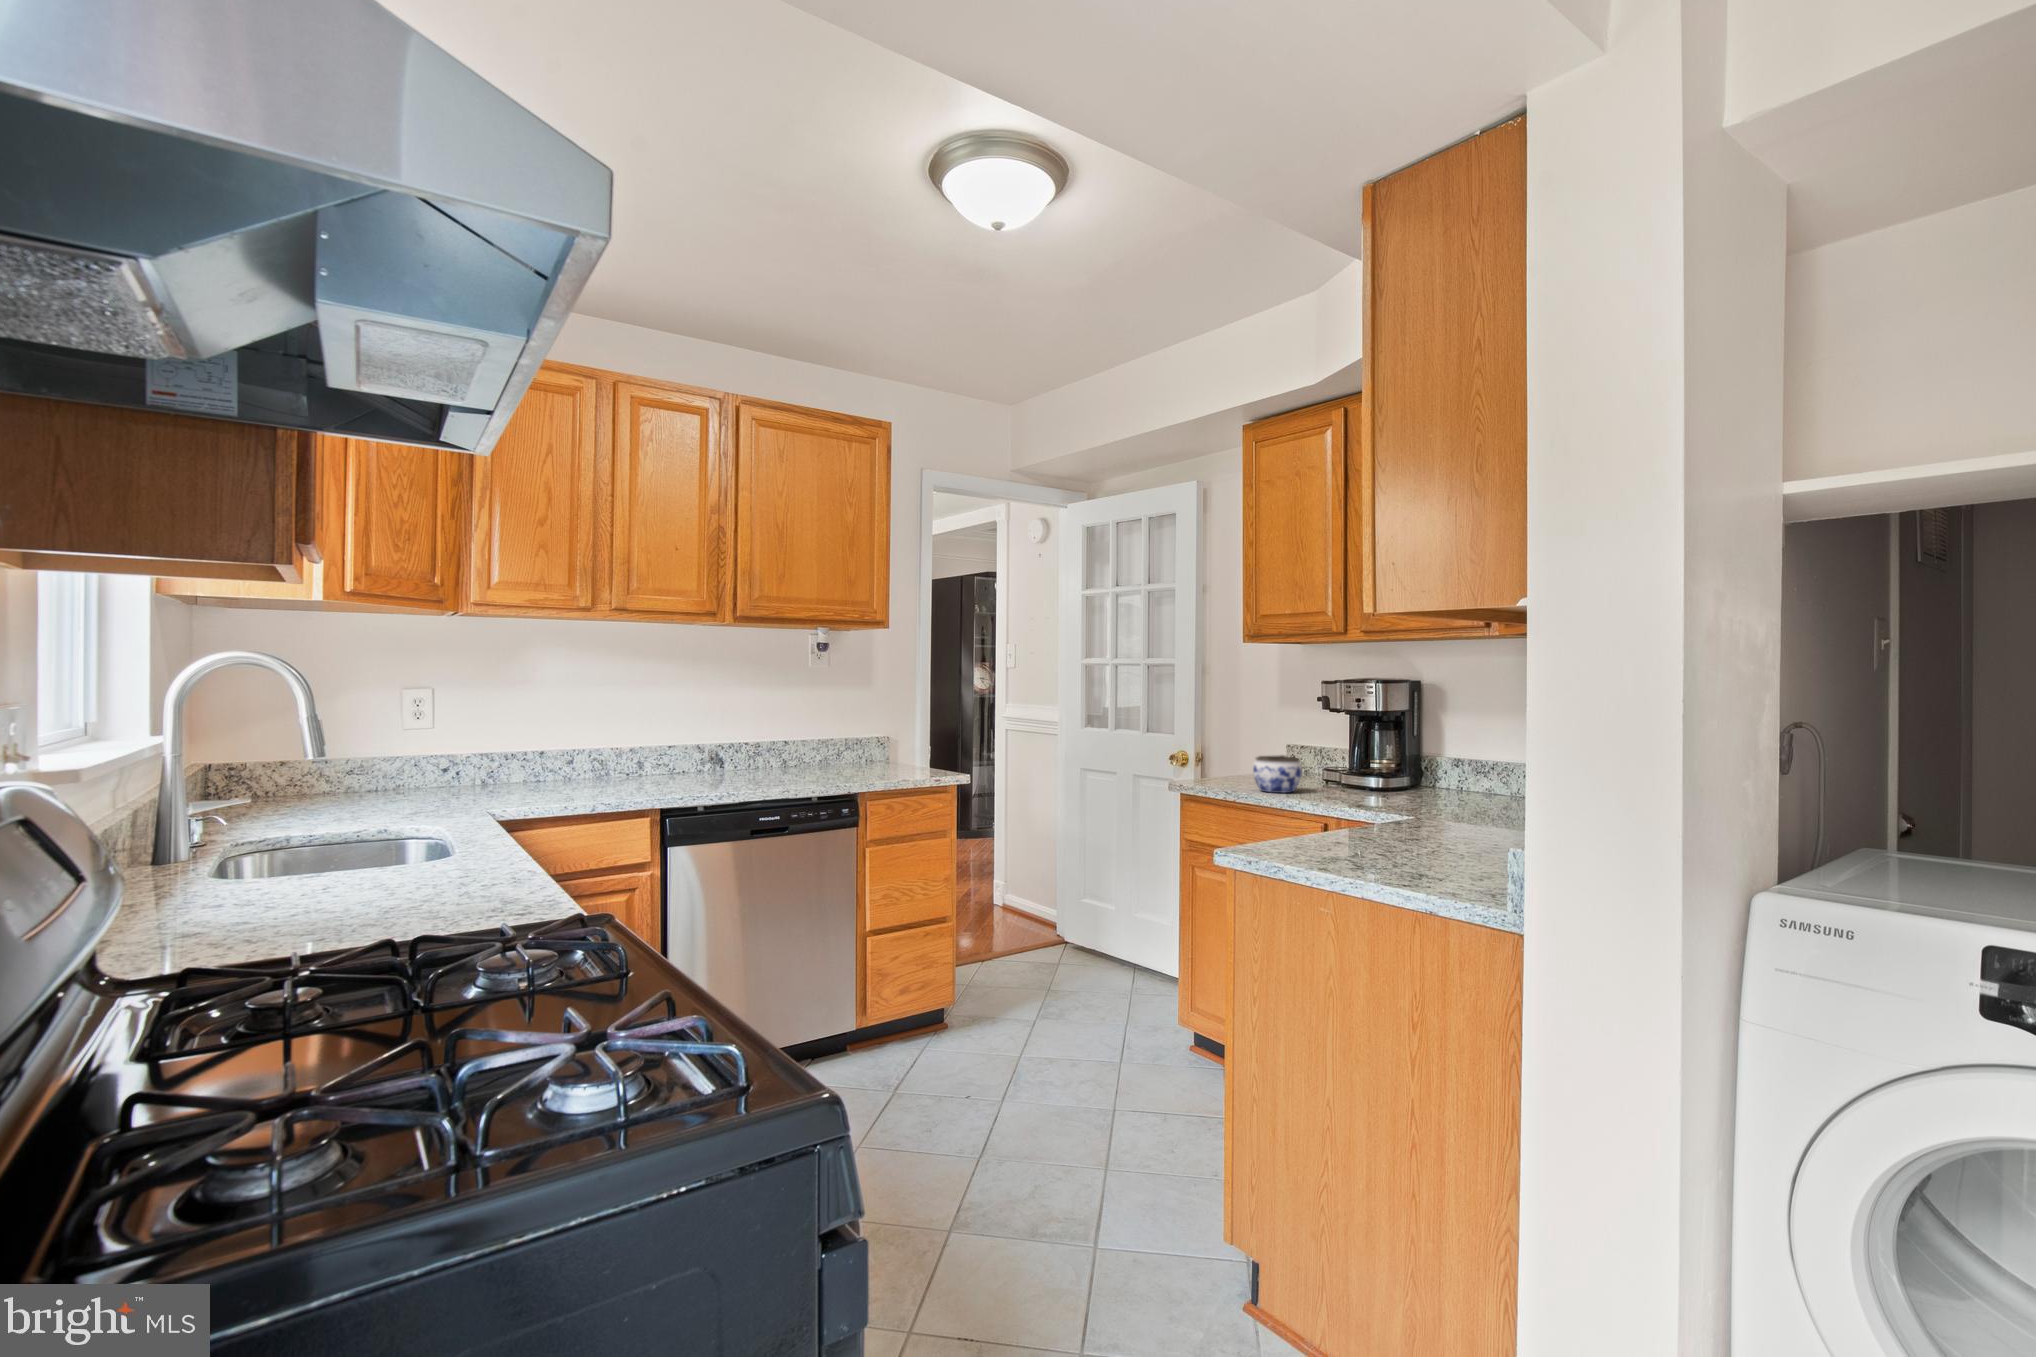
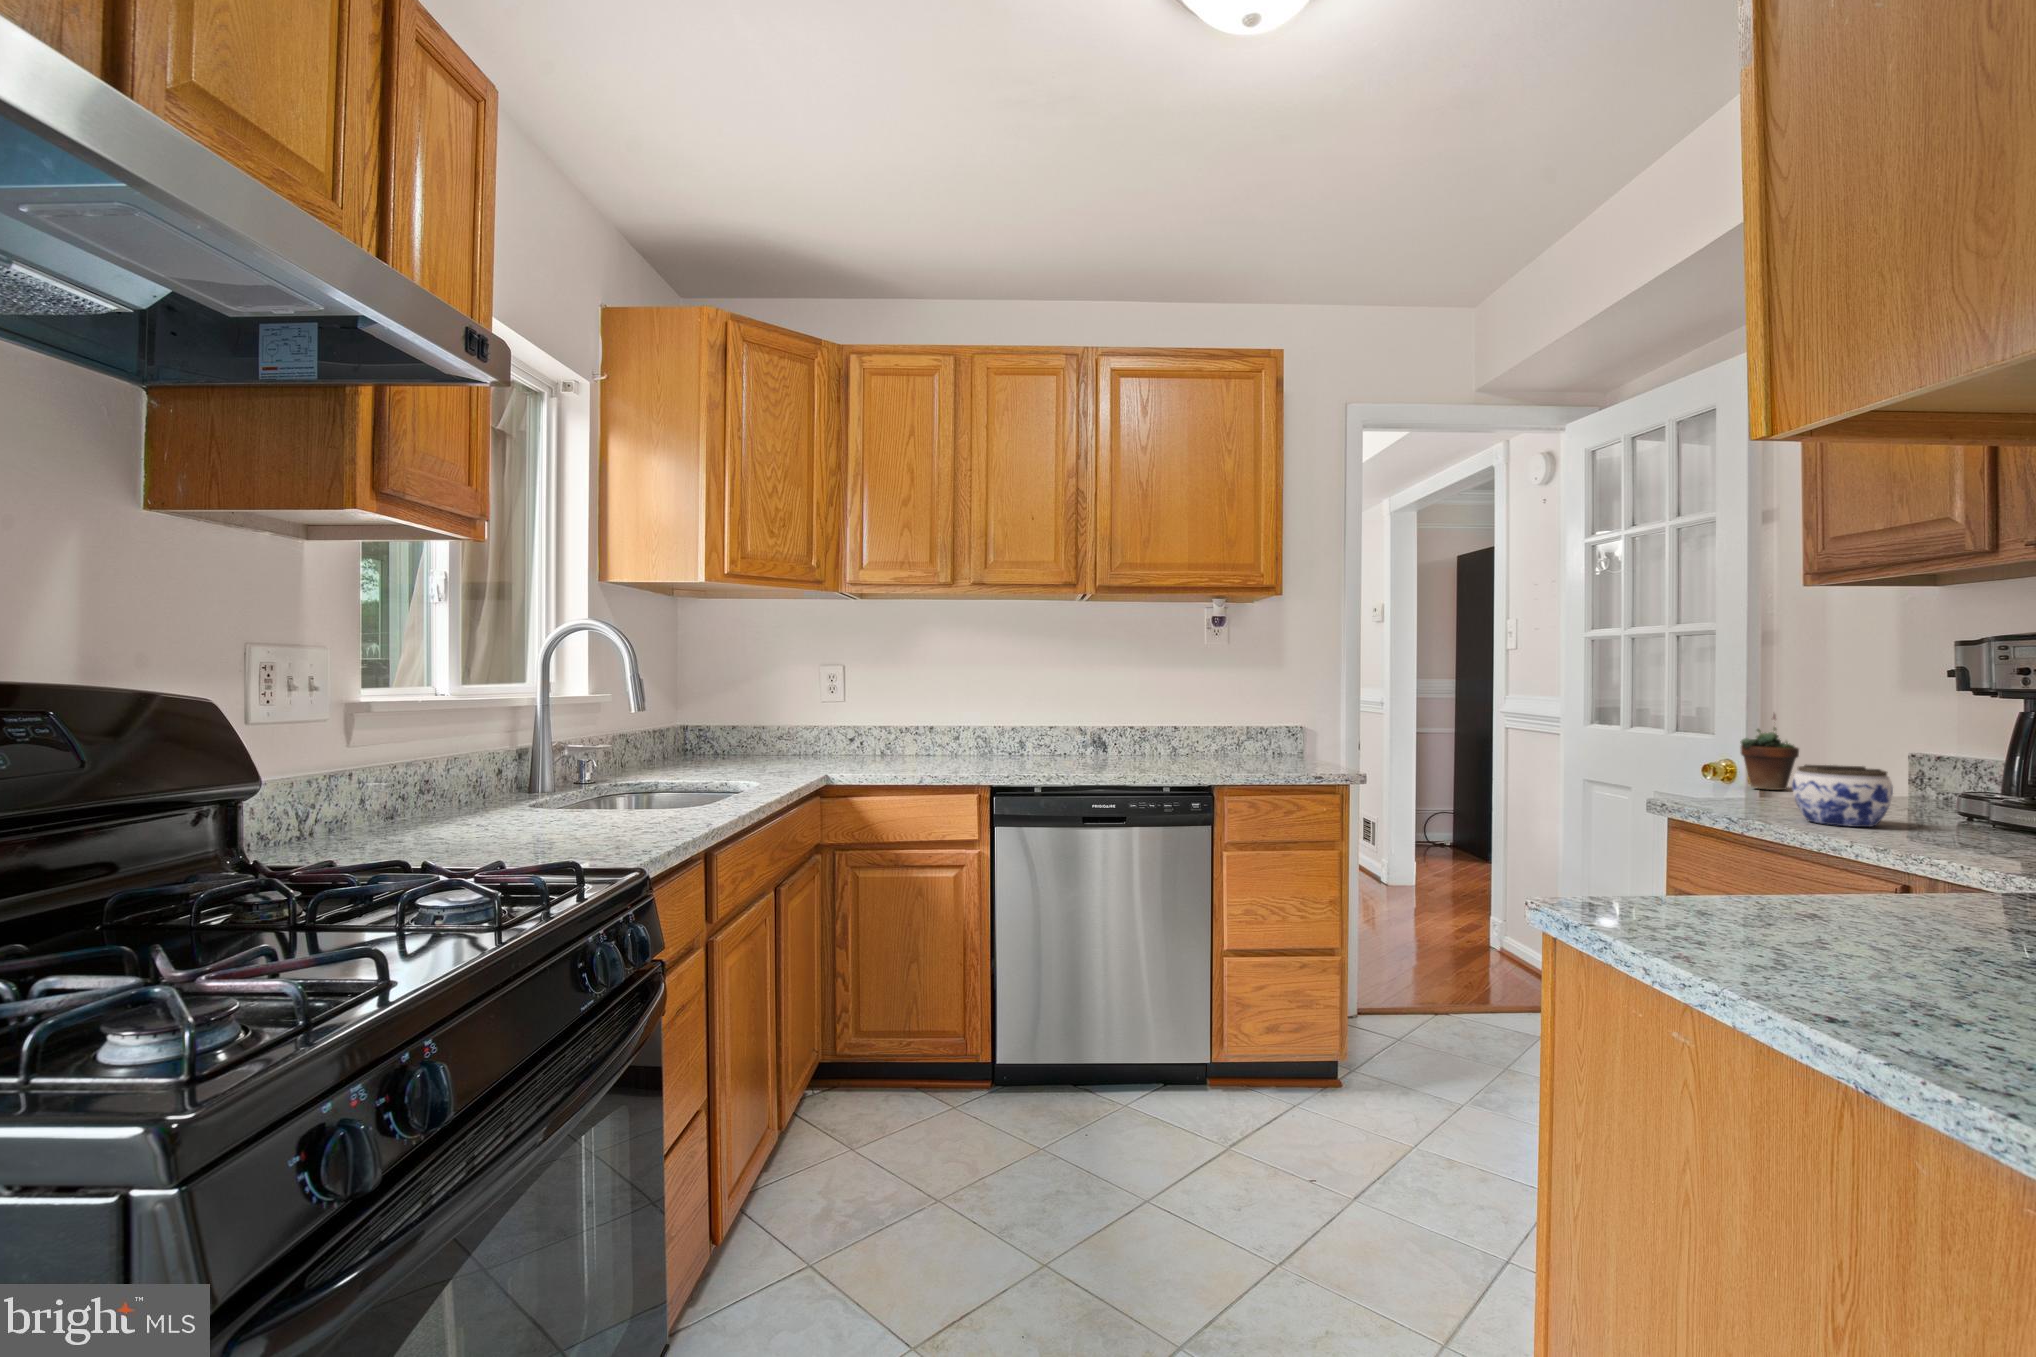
succulent plant: none [1190,719,1222,771] -> present [1740,714,1799,790]

